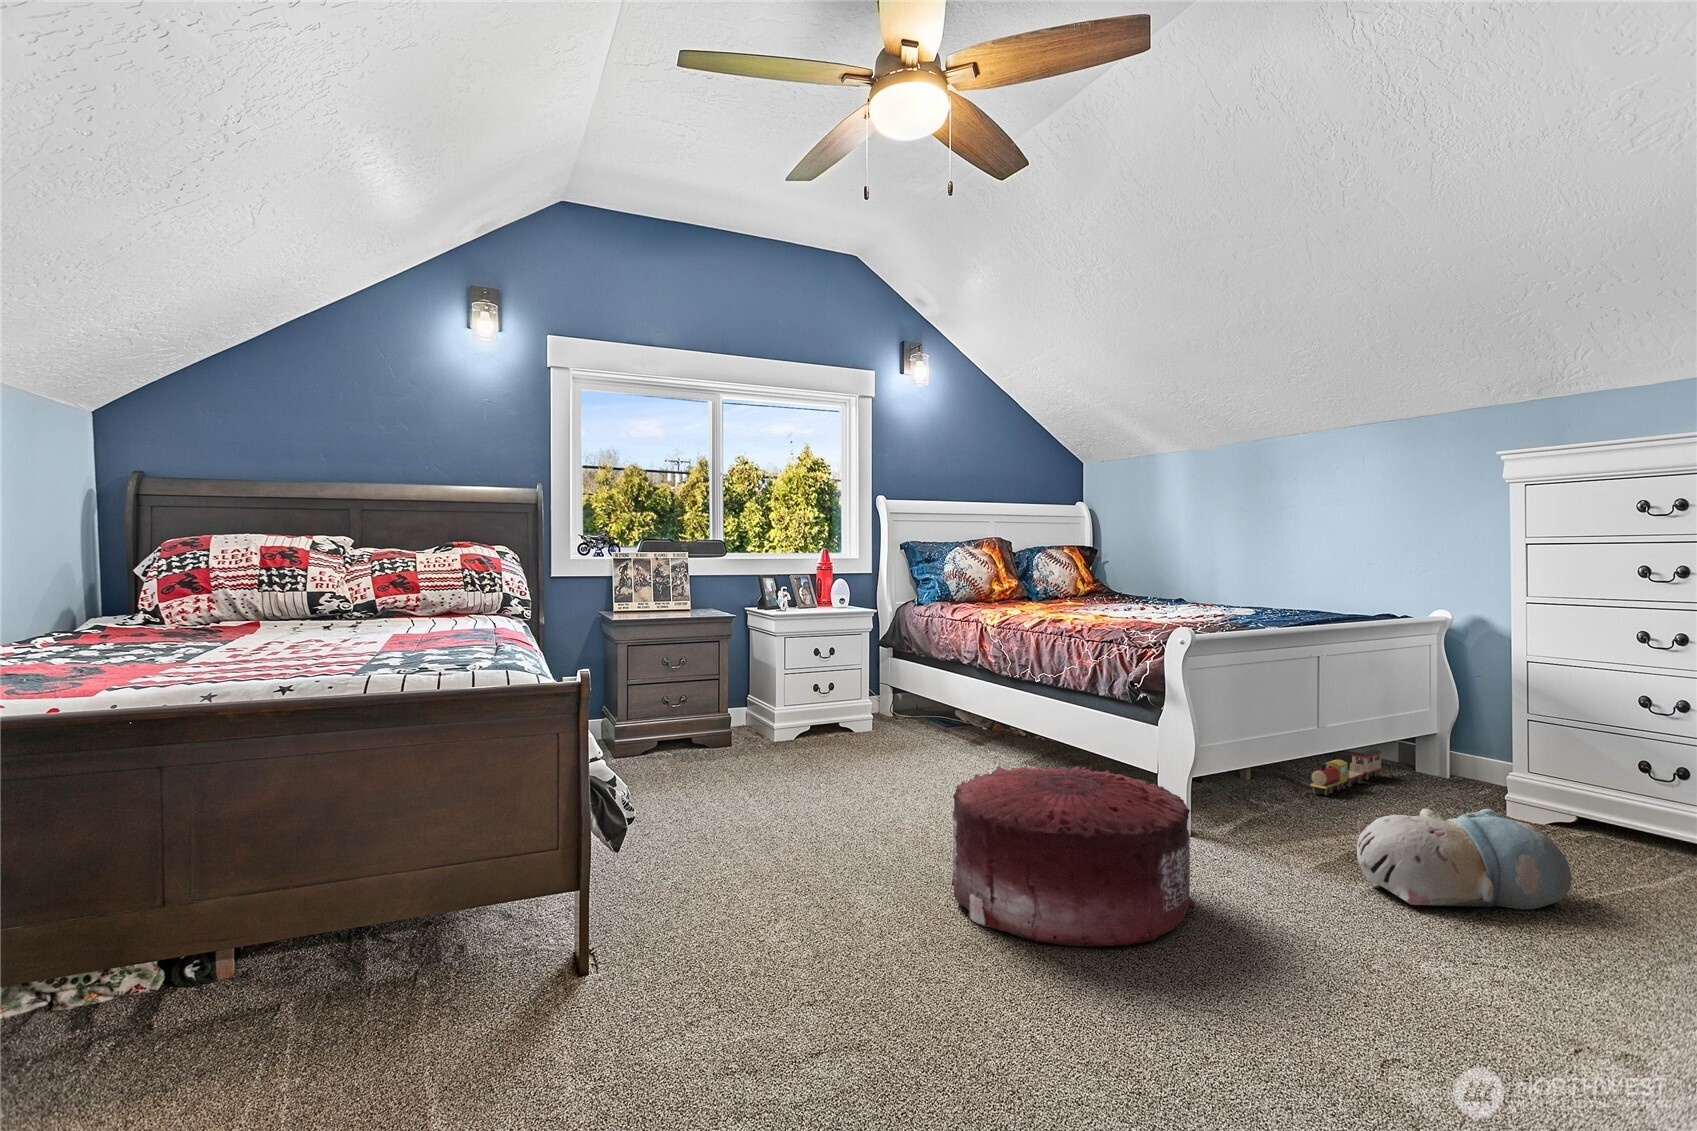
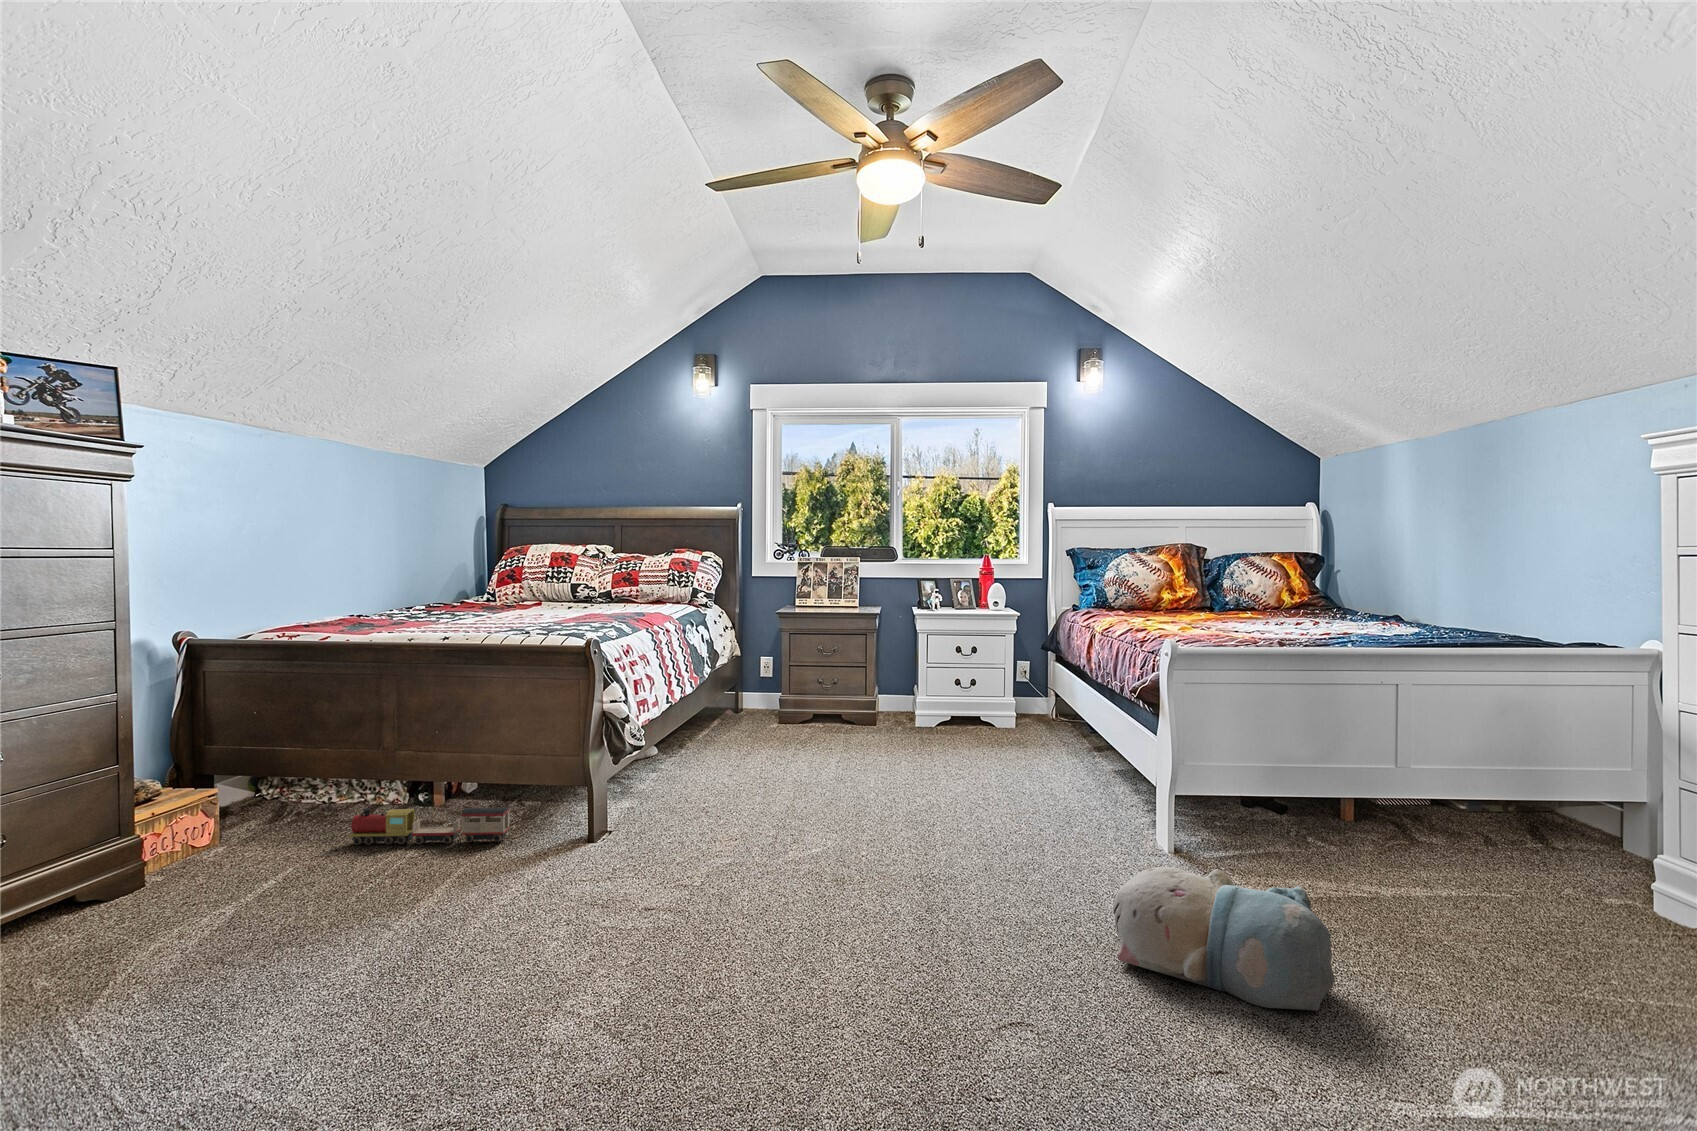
toy train: present [1310,749,1381,796] -> present [348,808,509,845]
pouf: present [951,766,1195,946] -> none [735,753,942,915]

